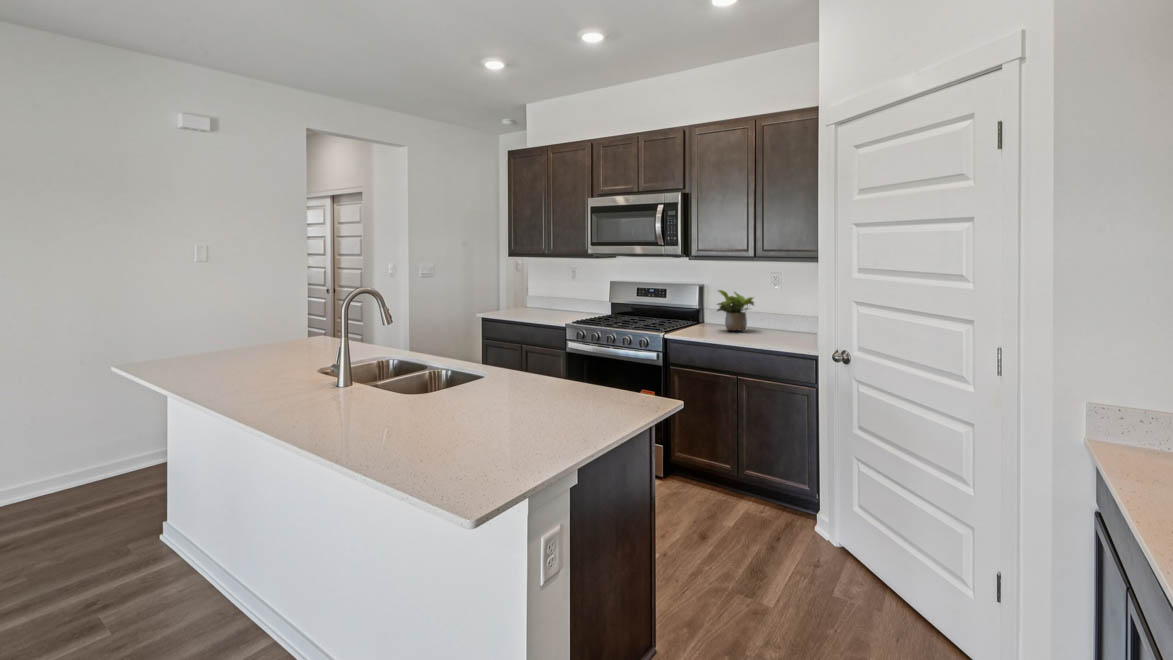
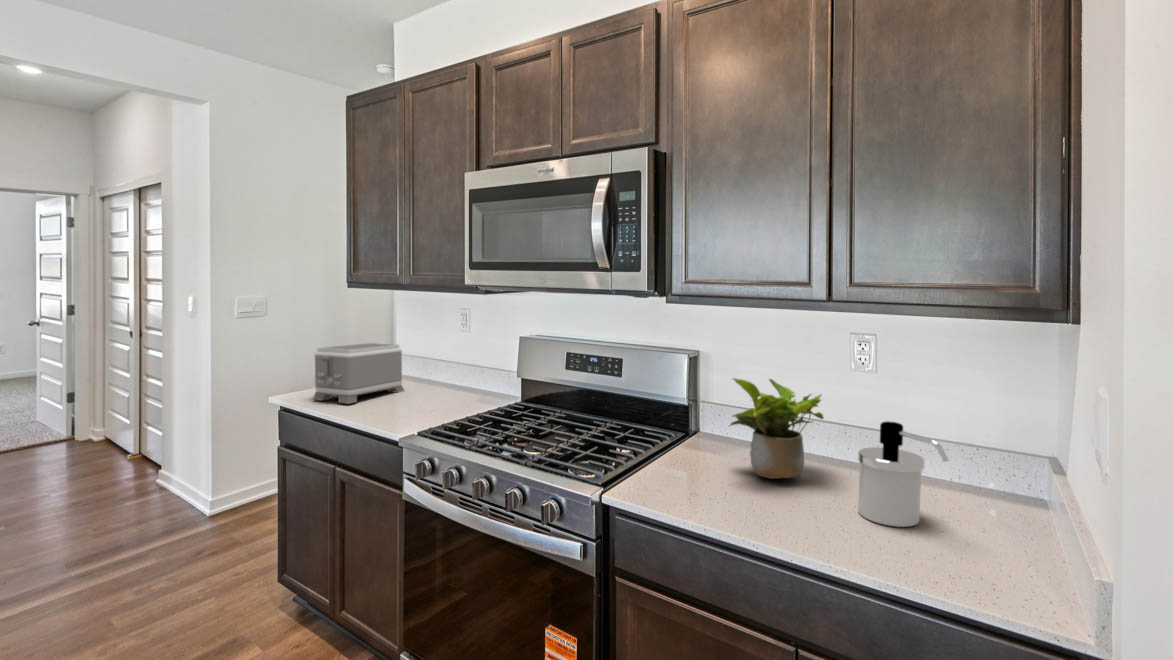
toaster: none [501,287,544,316] -> present [313,343,404,404]
soap dispenser: none [763,302,789,338] -> present [858,421,948,527]

